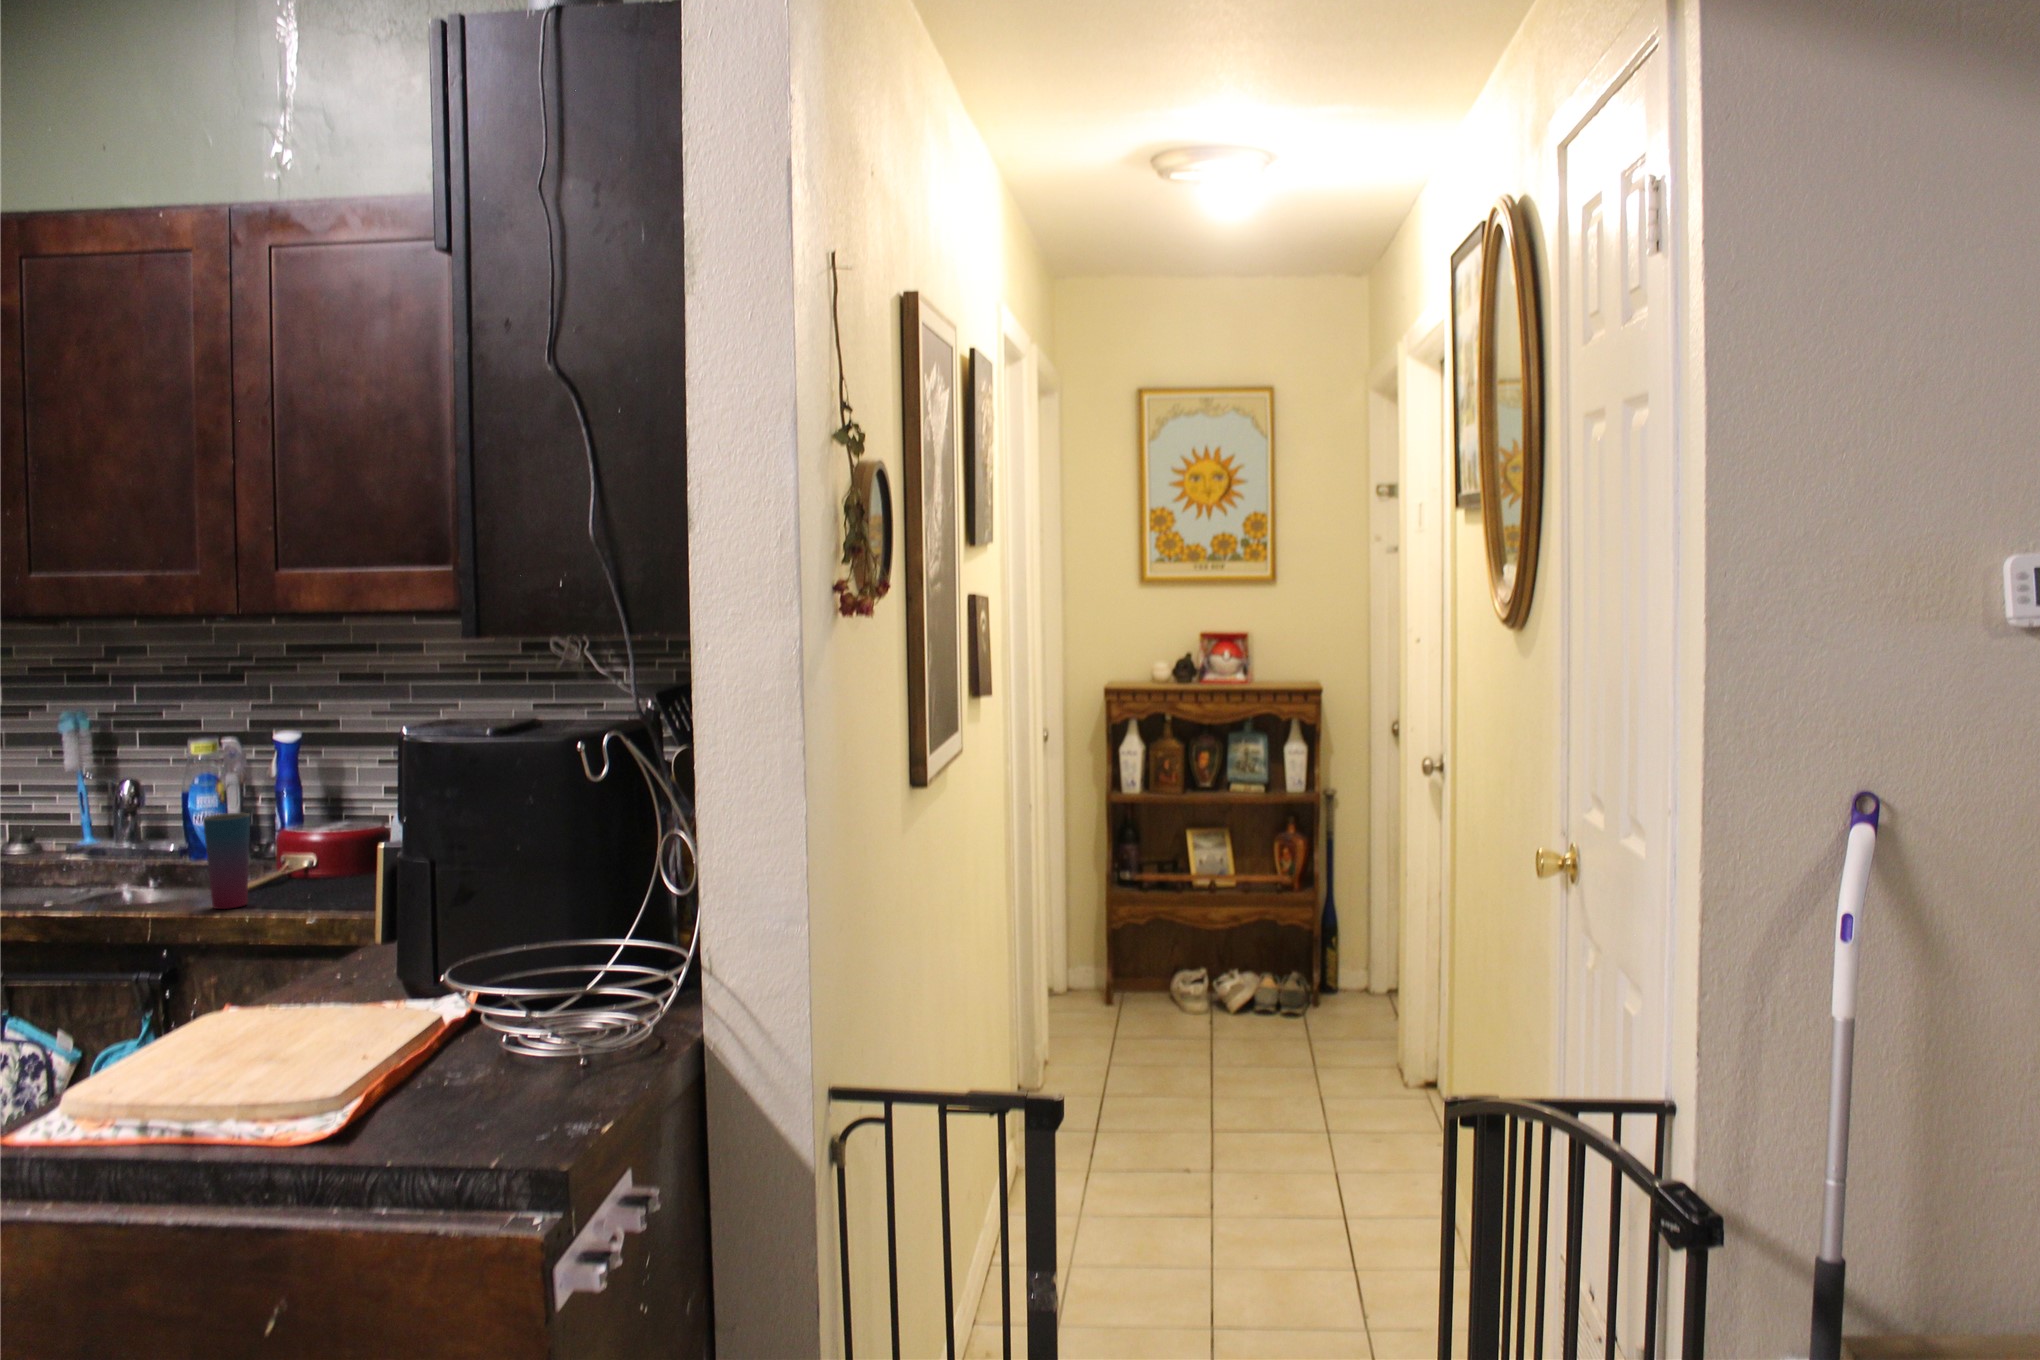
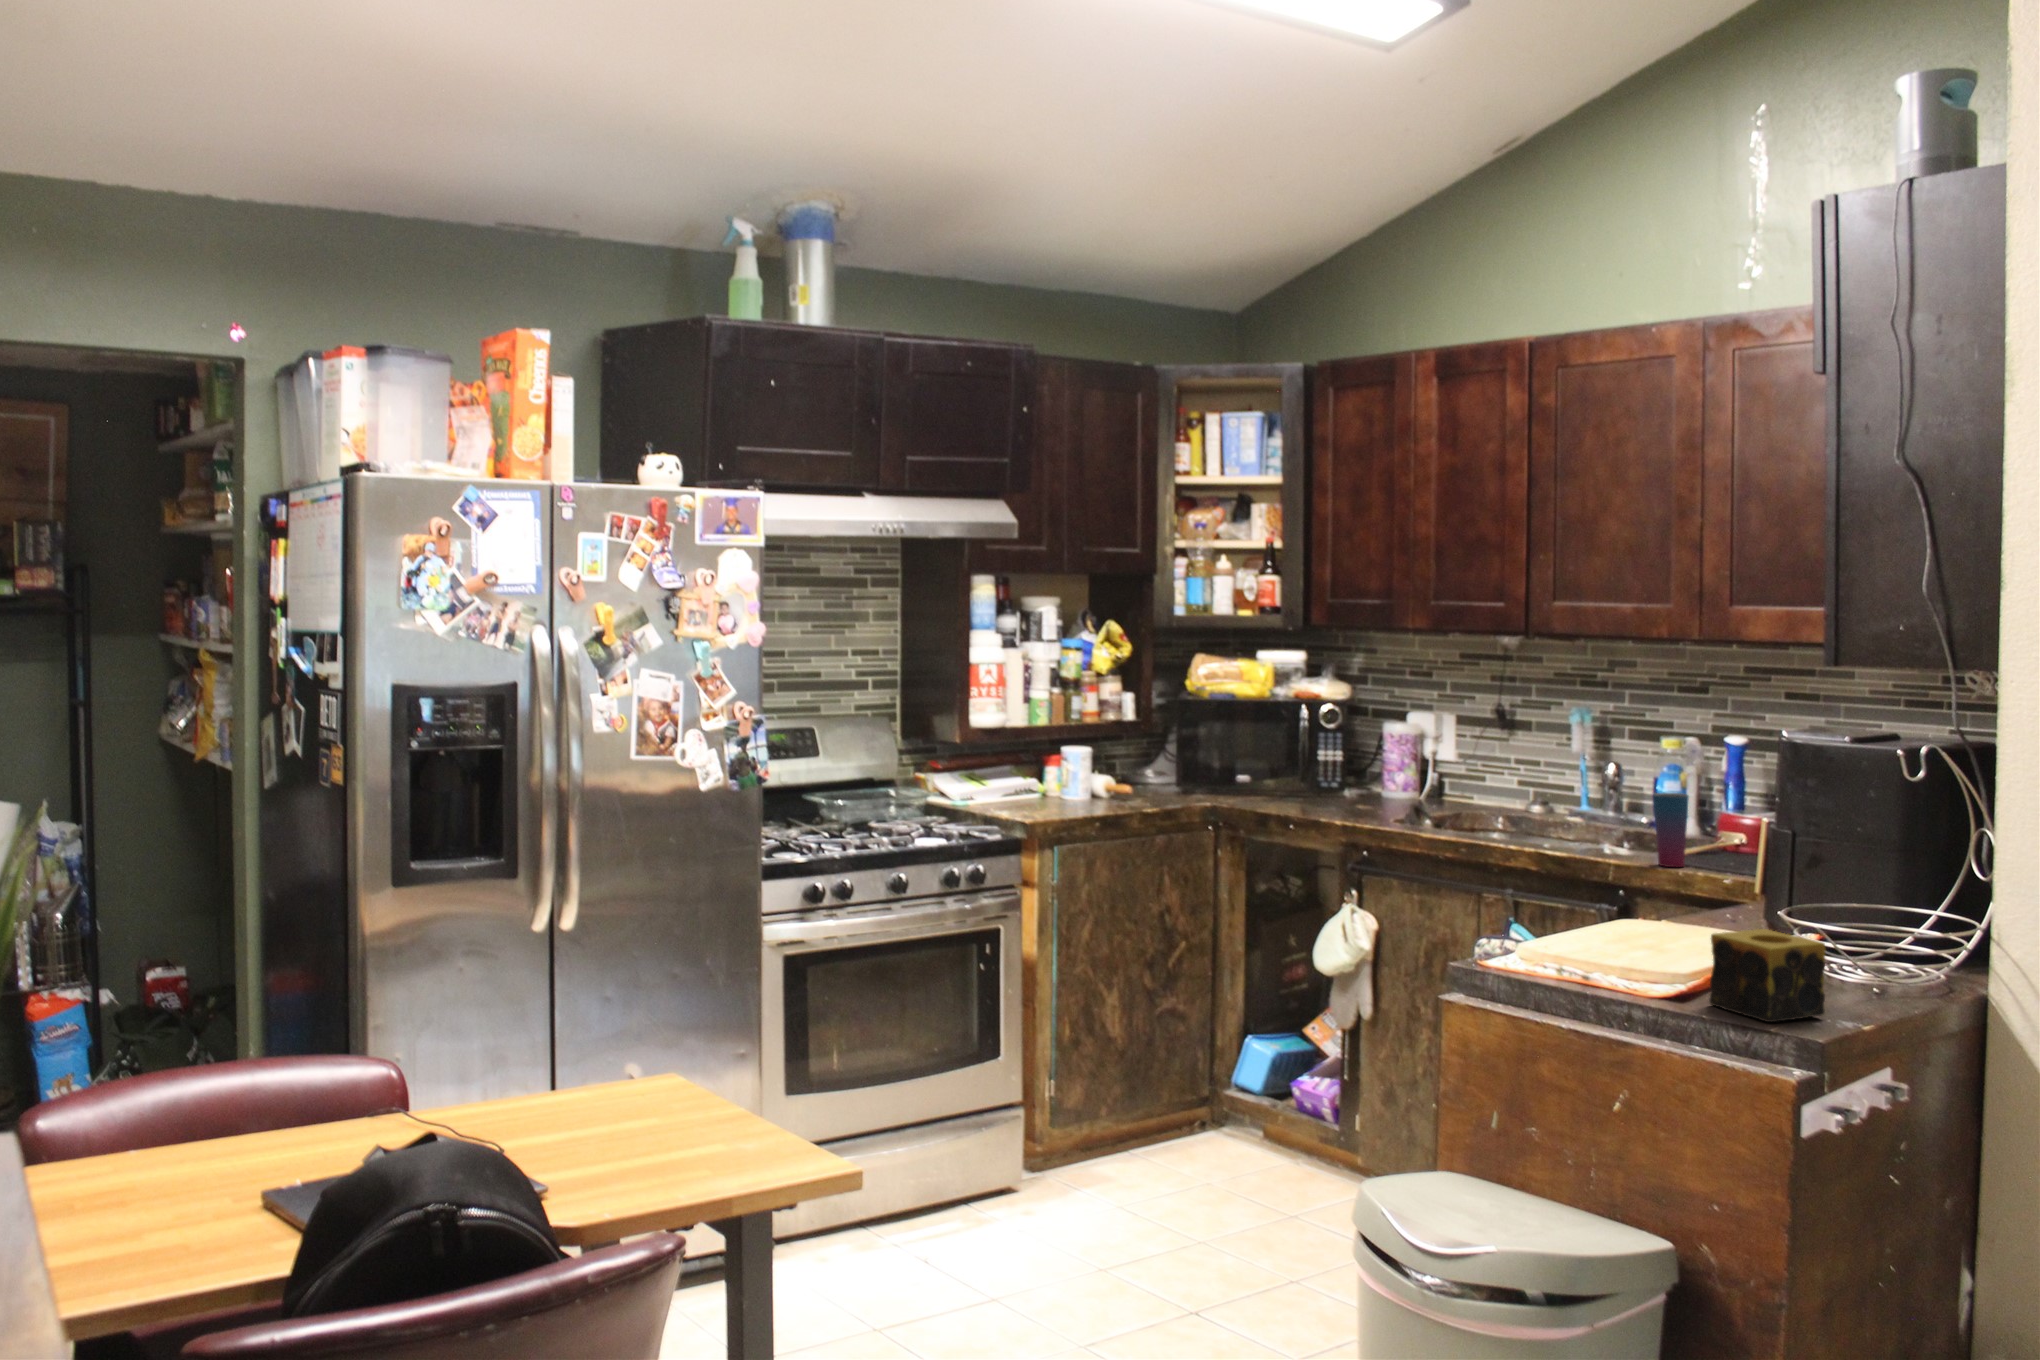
candle: none [388,1002,538,1137] -> present [1709,929,1825,1022]

